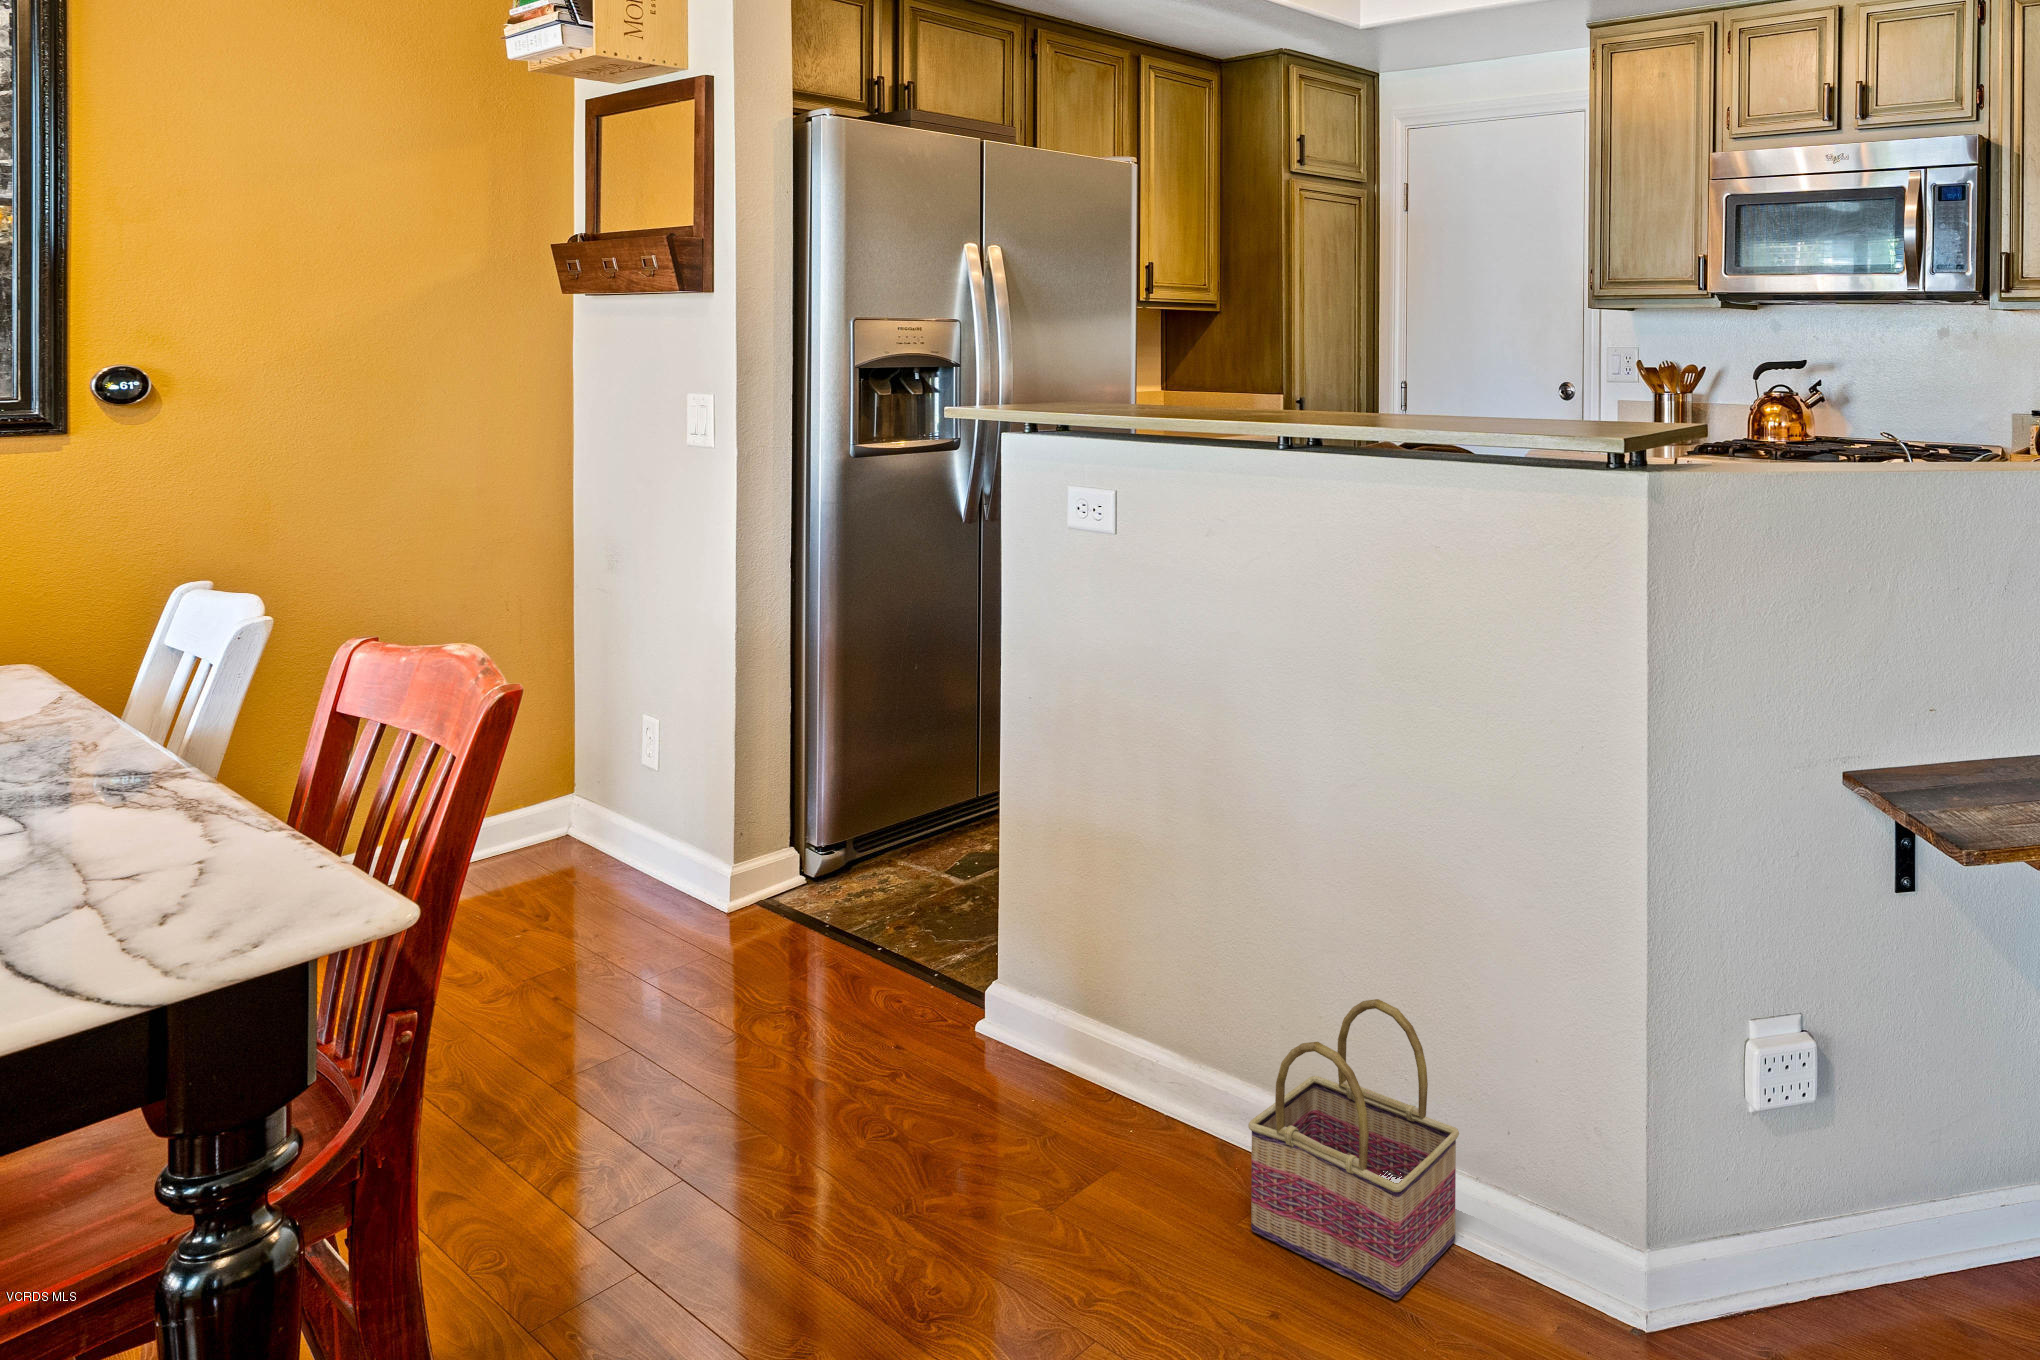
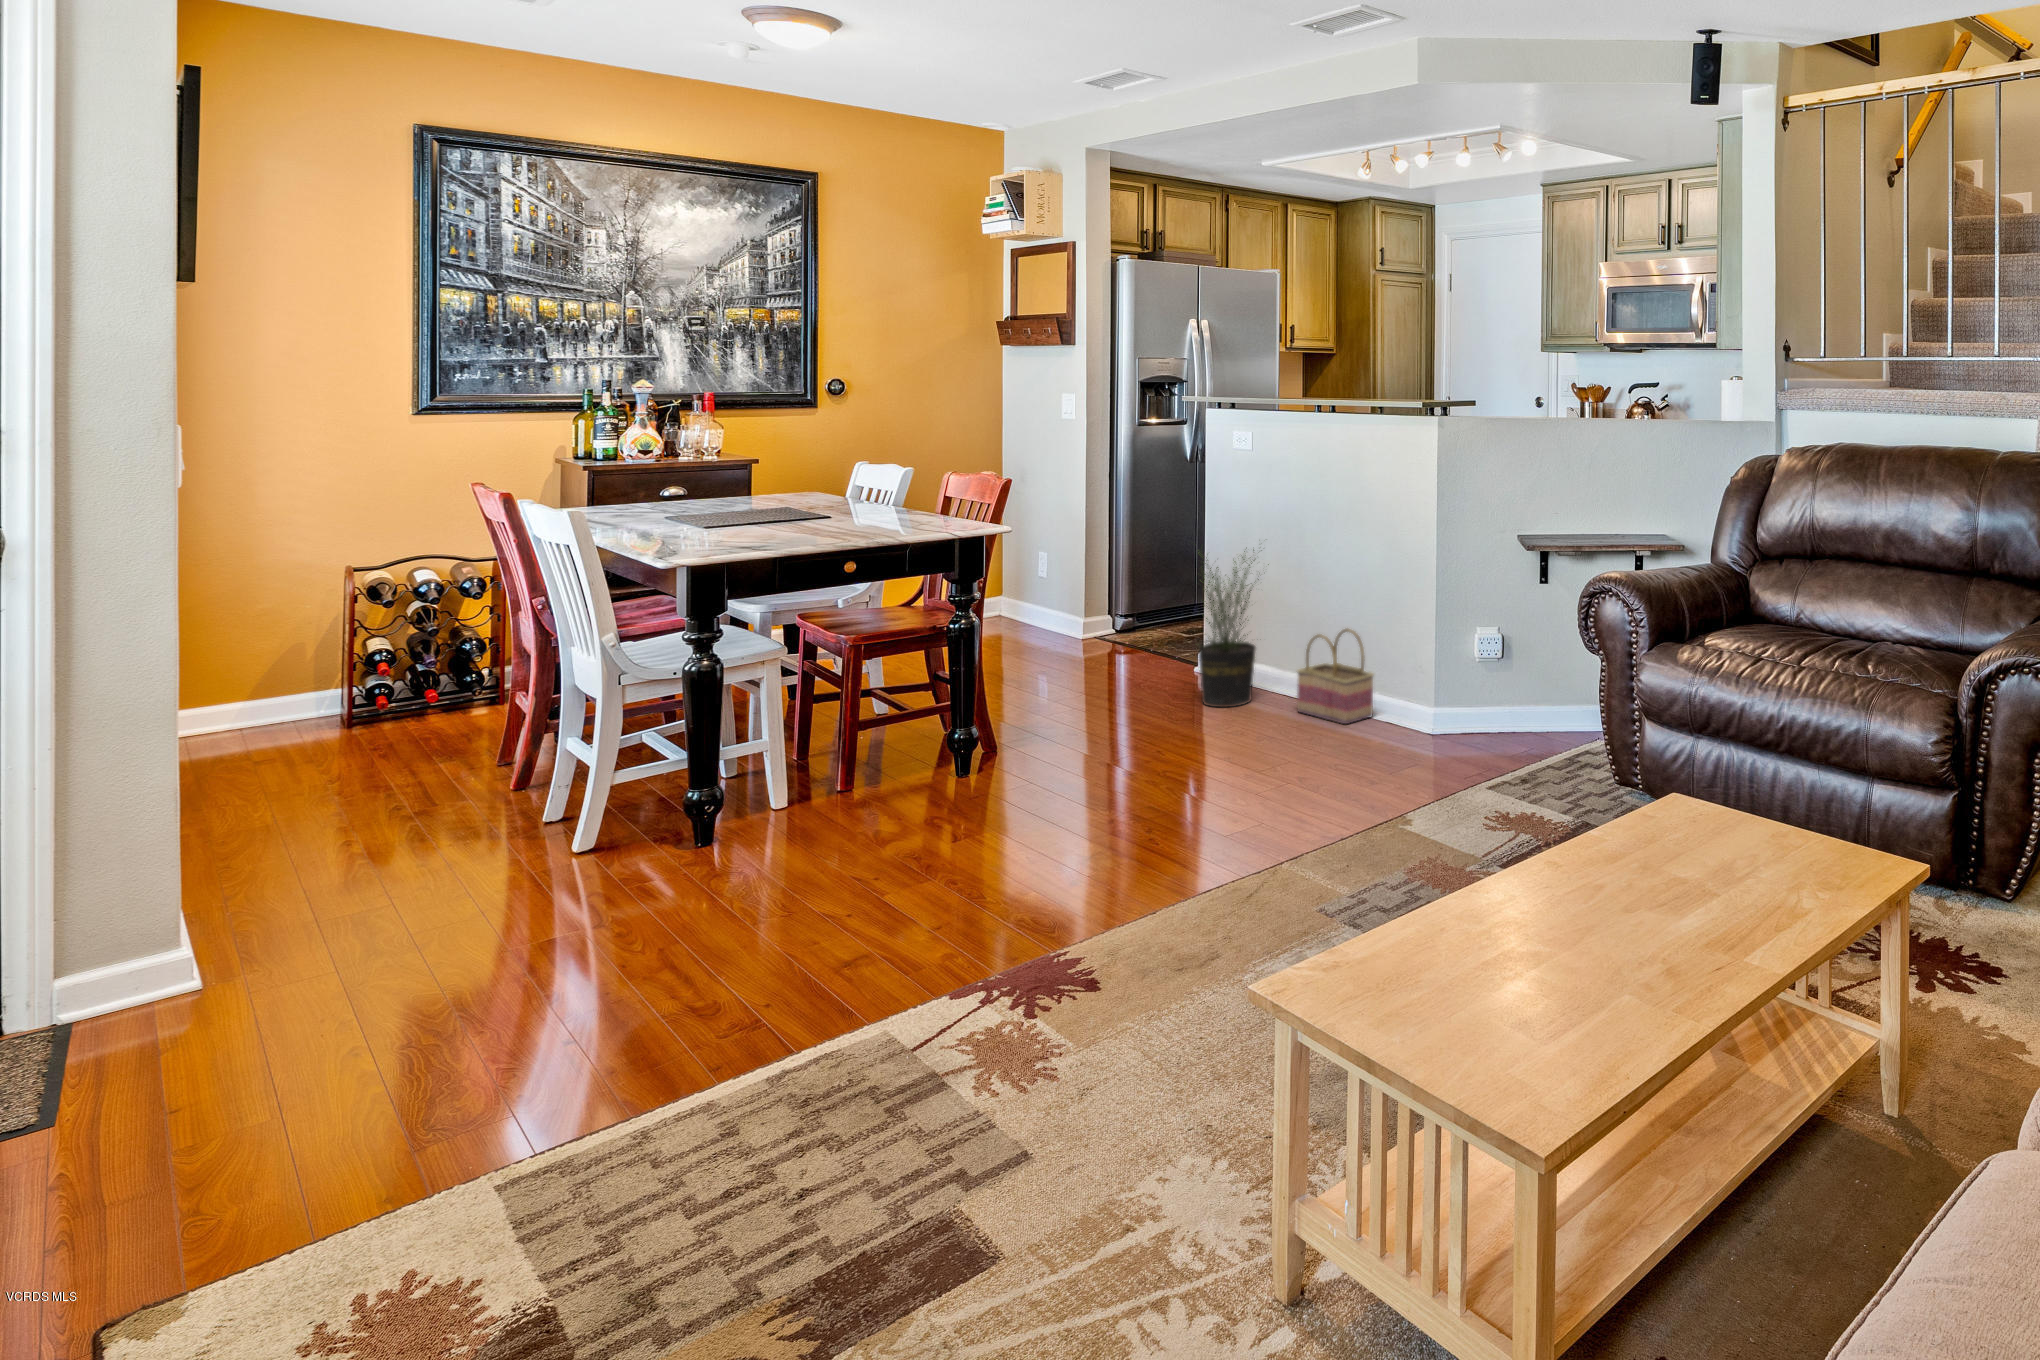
potted plant: none [950,748,1169,1221] -> present [1198,549,1269,707]

